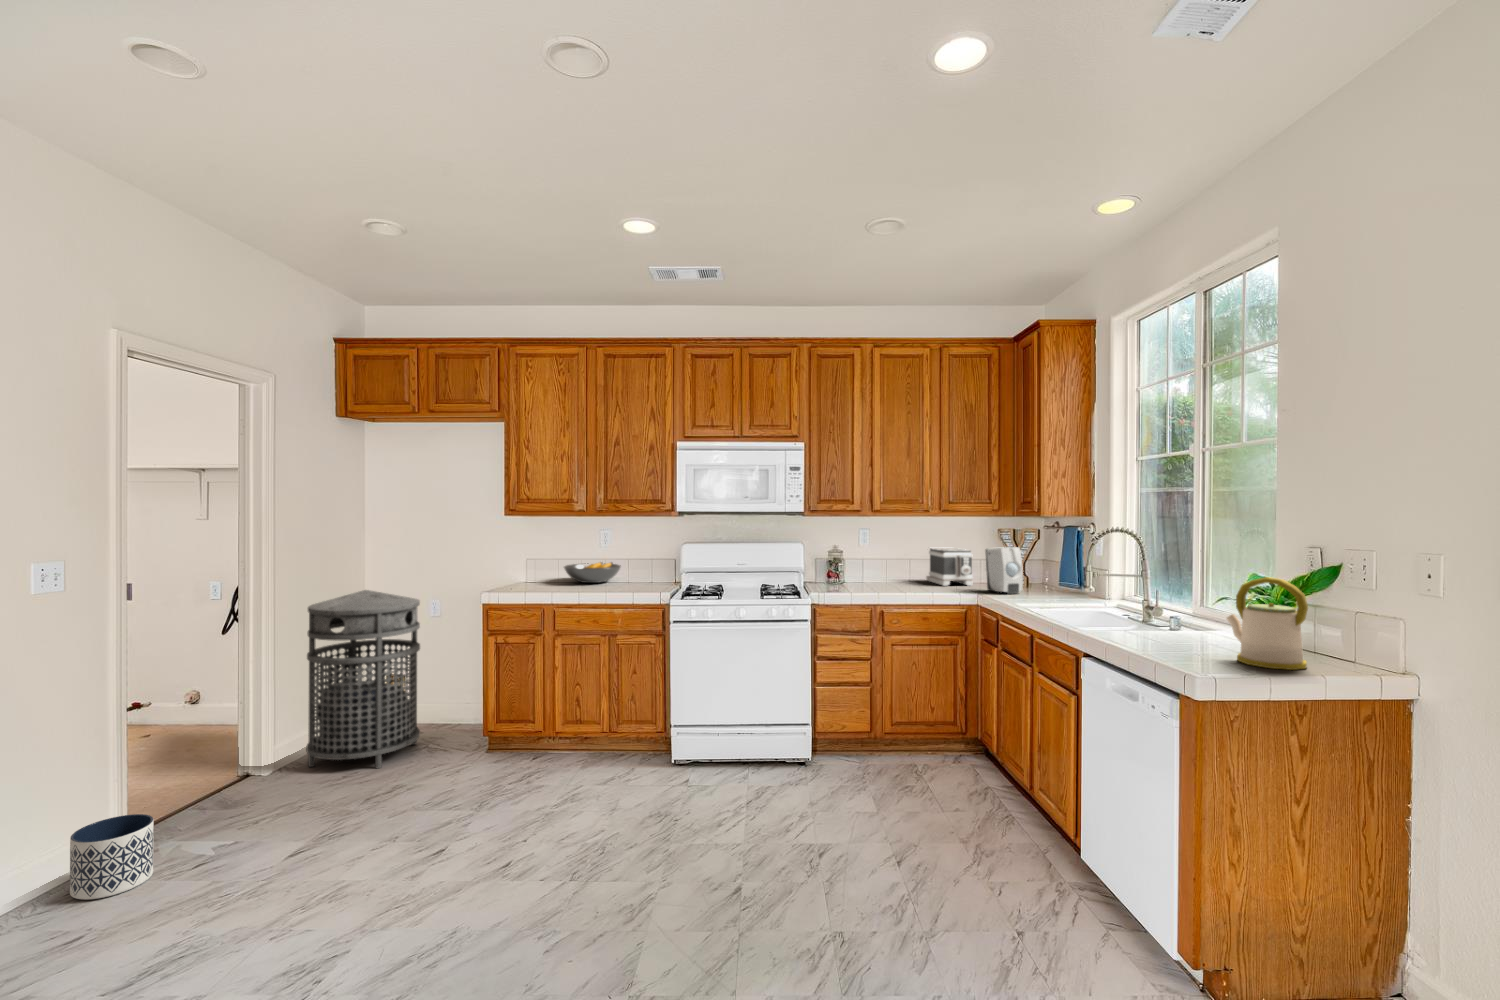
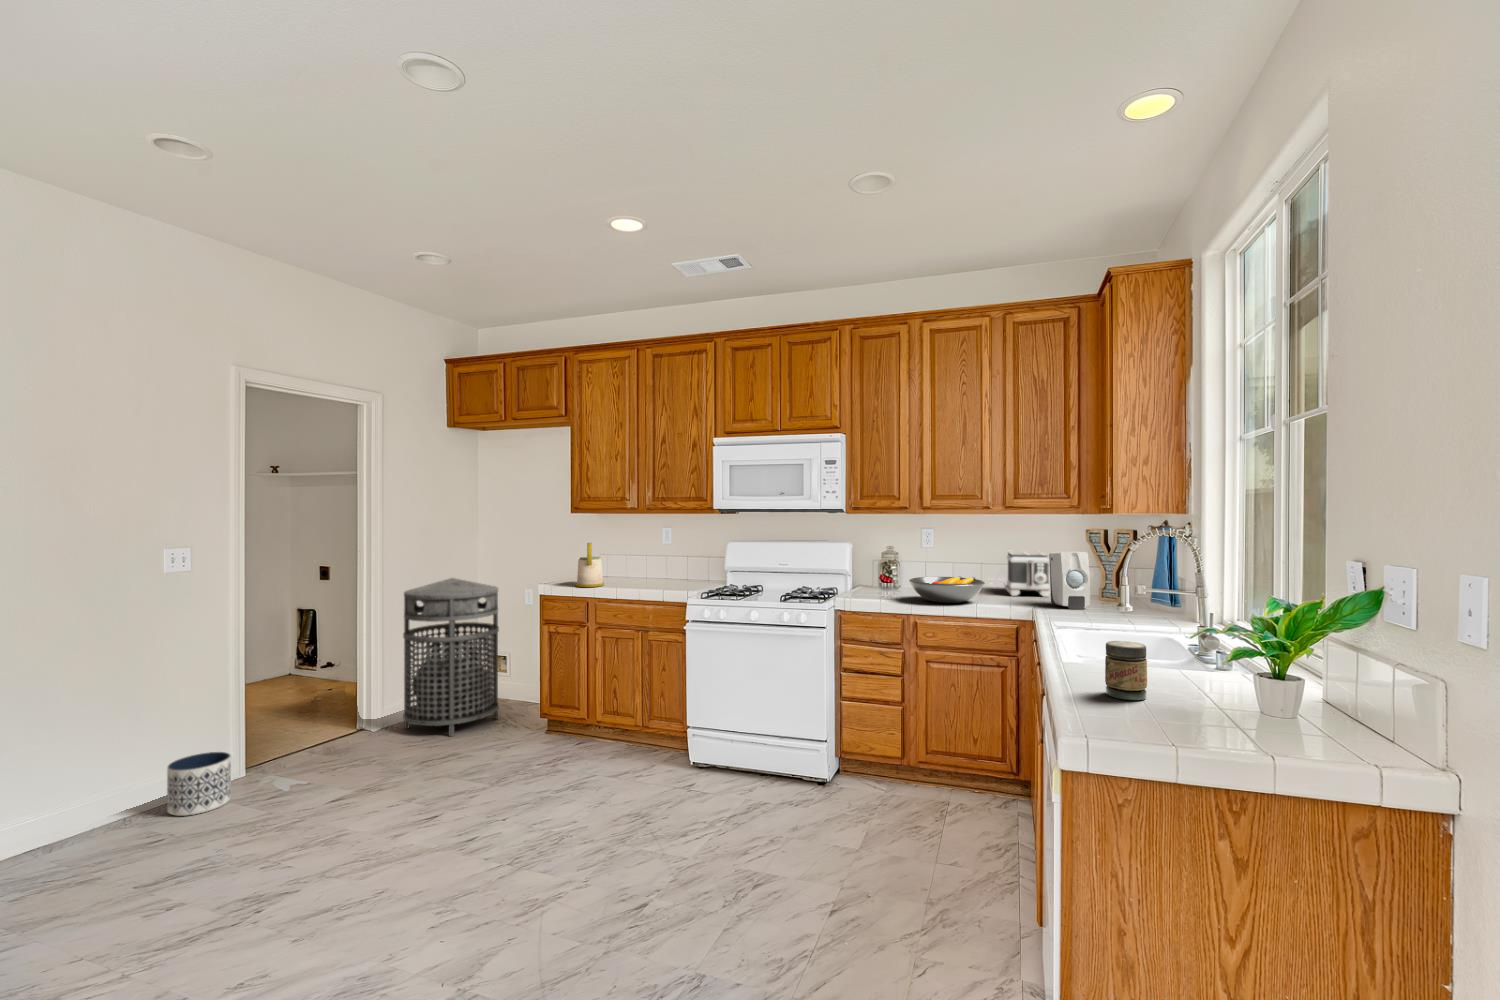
fruit bowl: present [564,562,621,583] -> present [909,576,985,603]
kettle: present [1227,577,1308,670] -> present [576,543,604,587]
jar: none [1163,611,1194,652] -> present [1105,641,1147,700]

